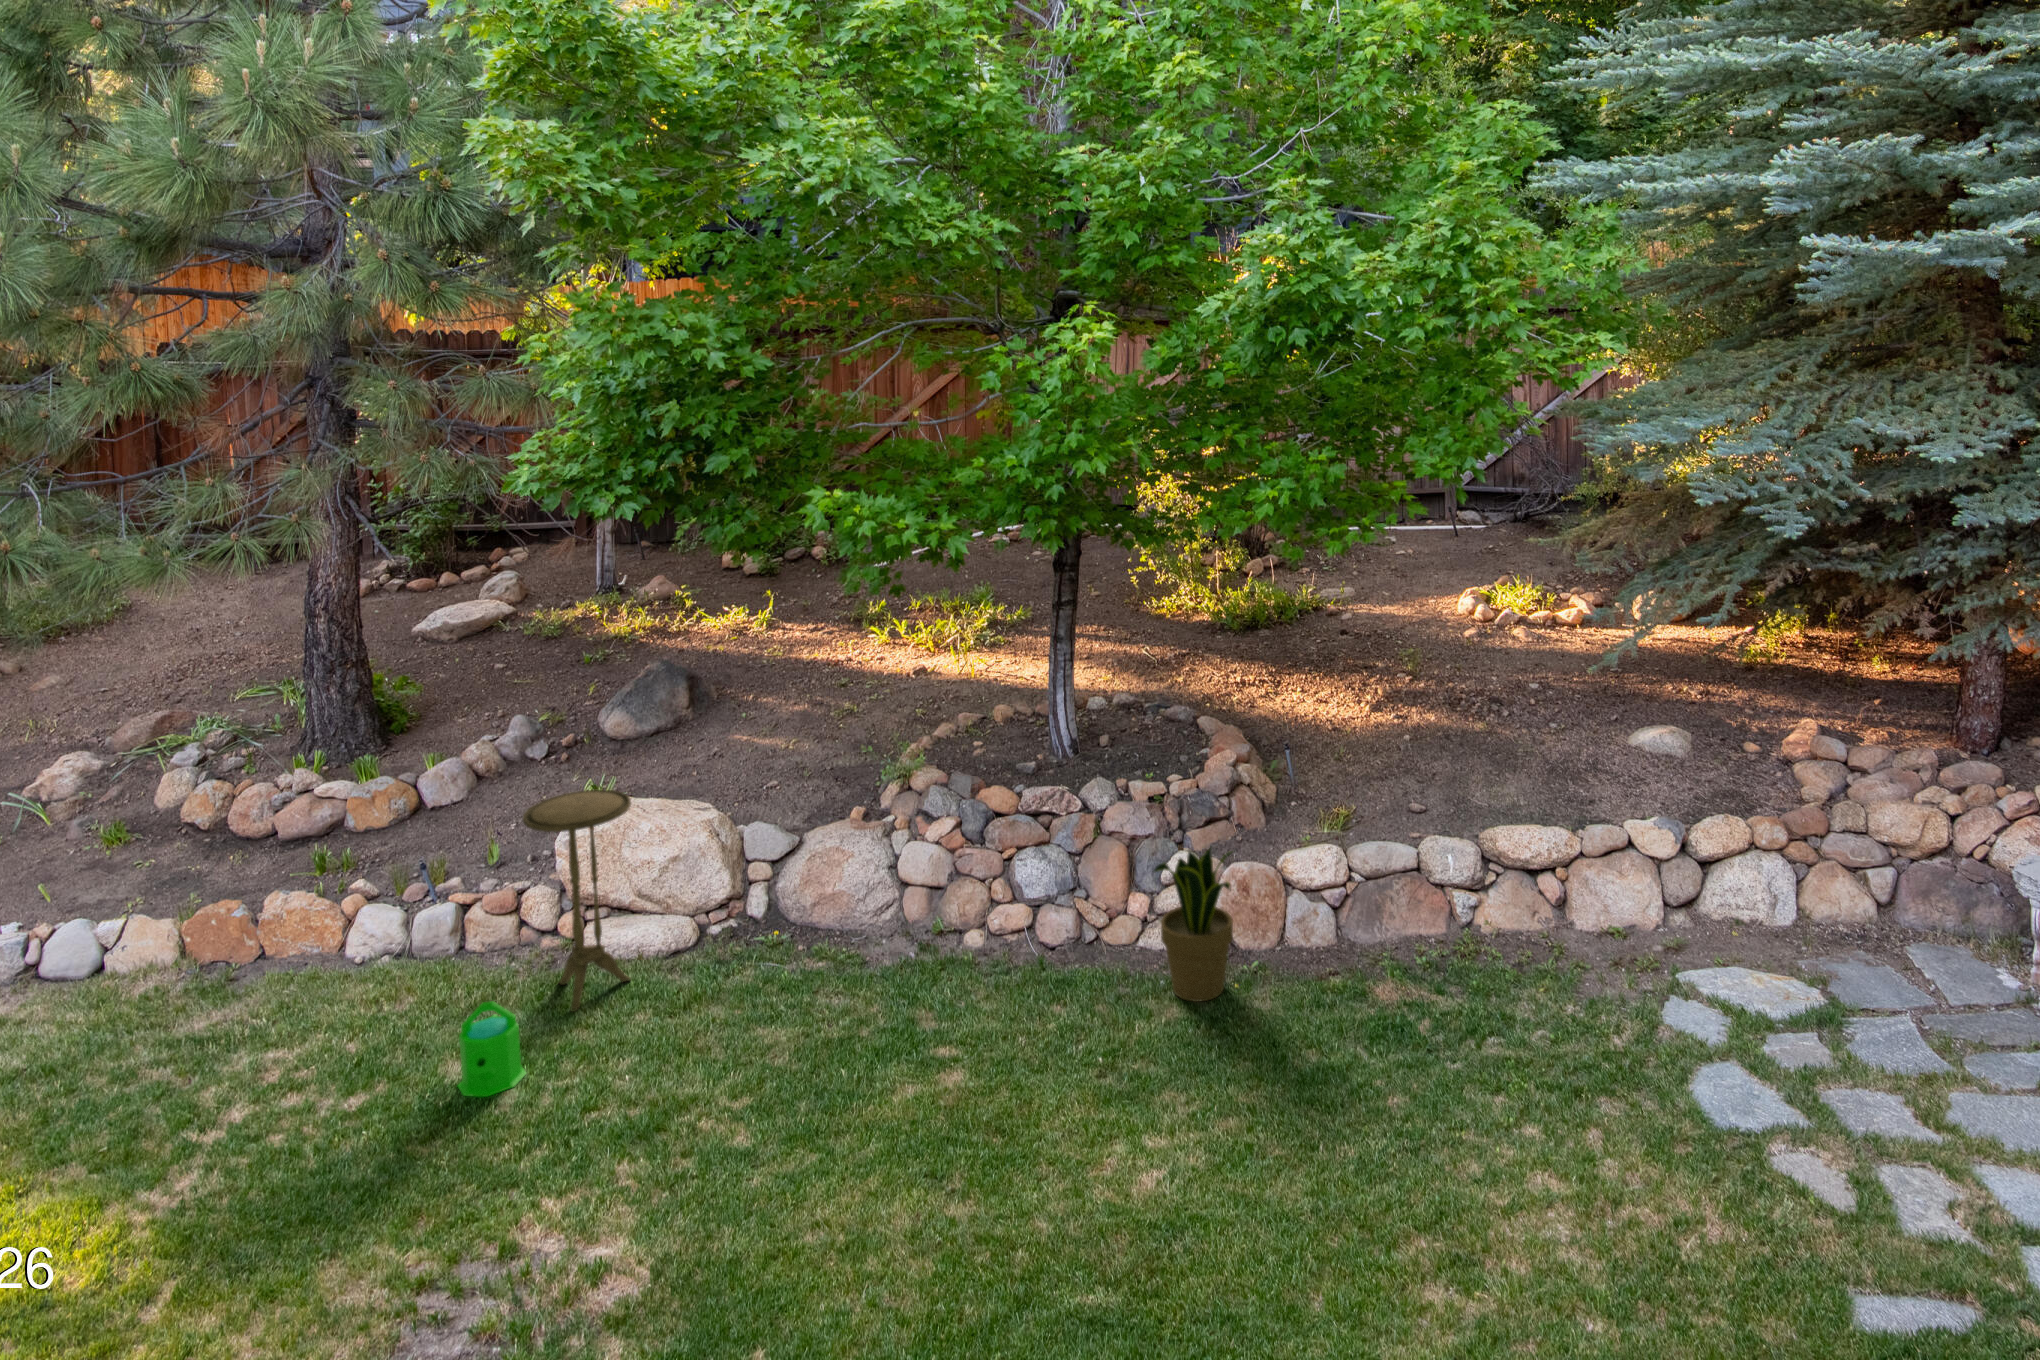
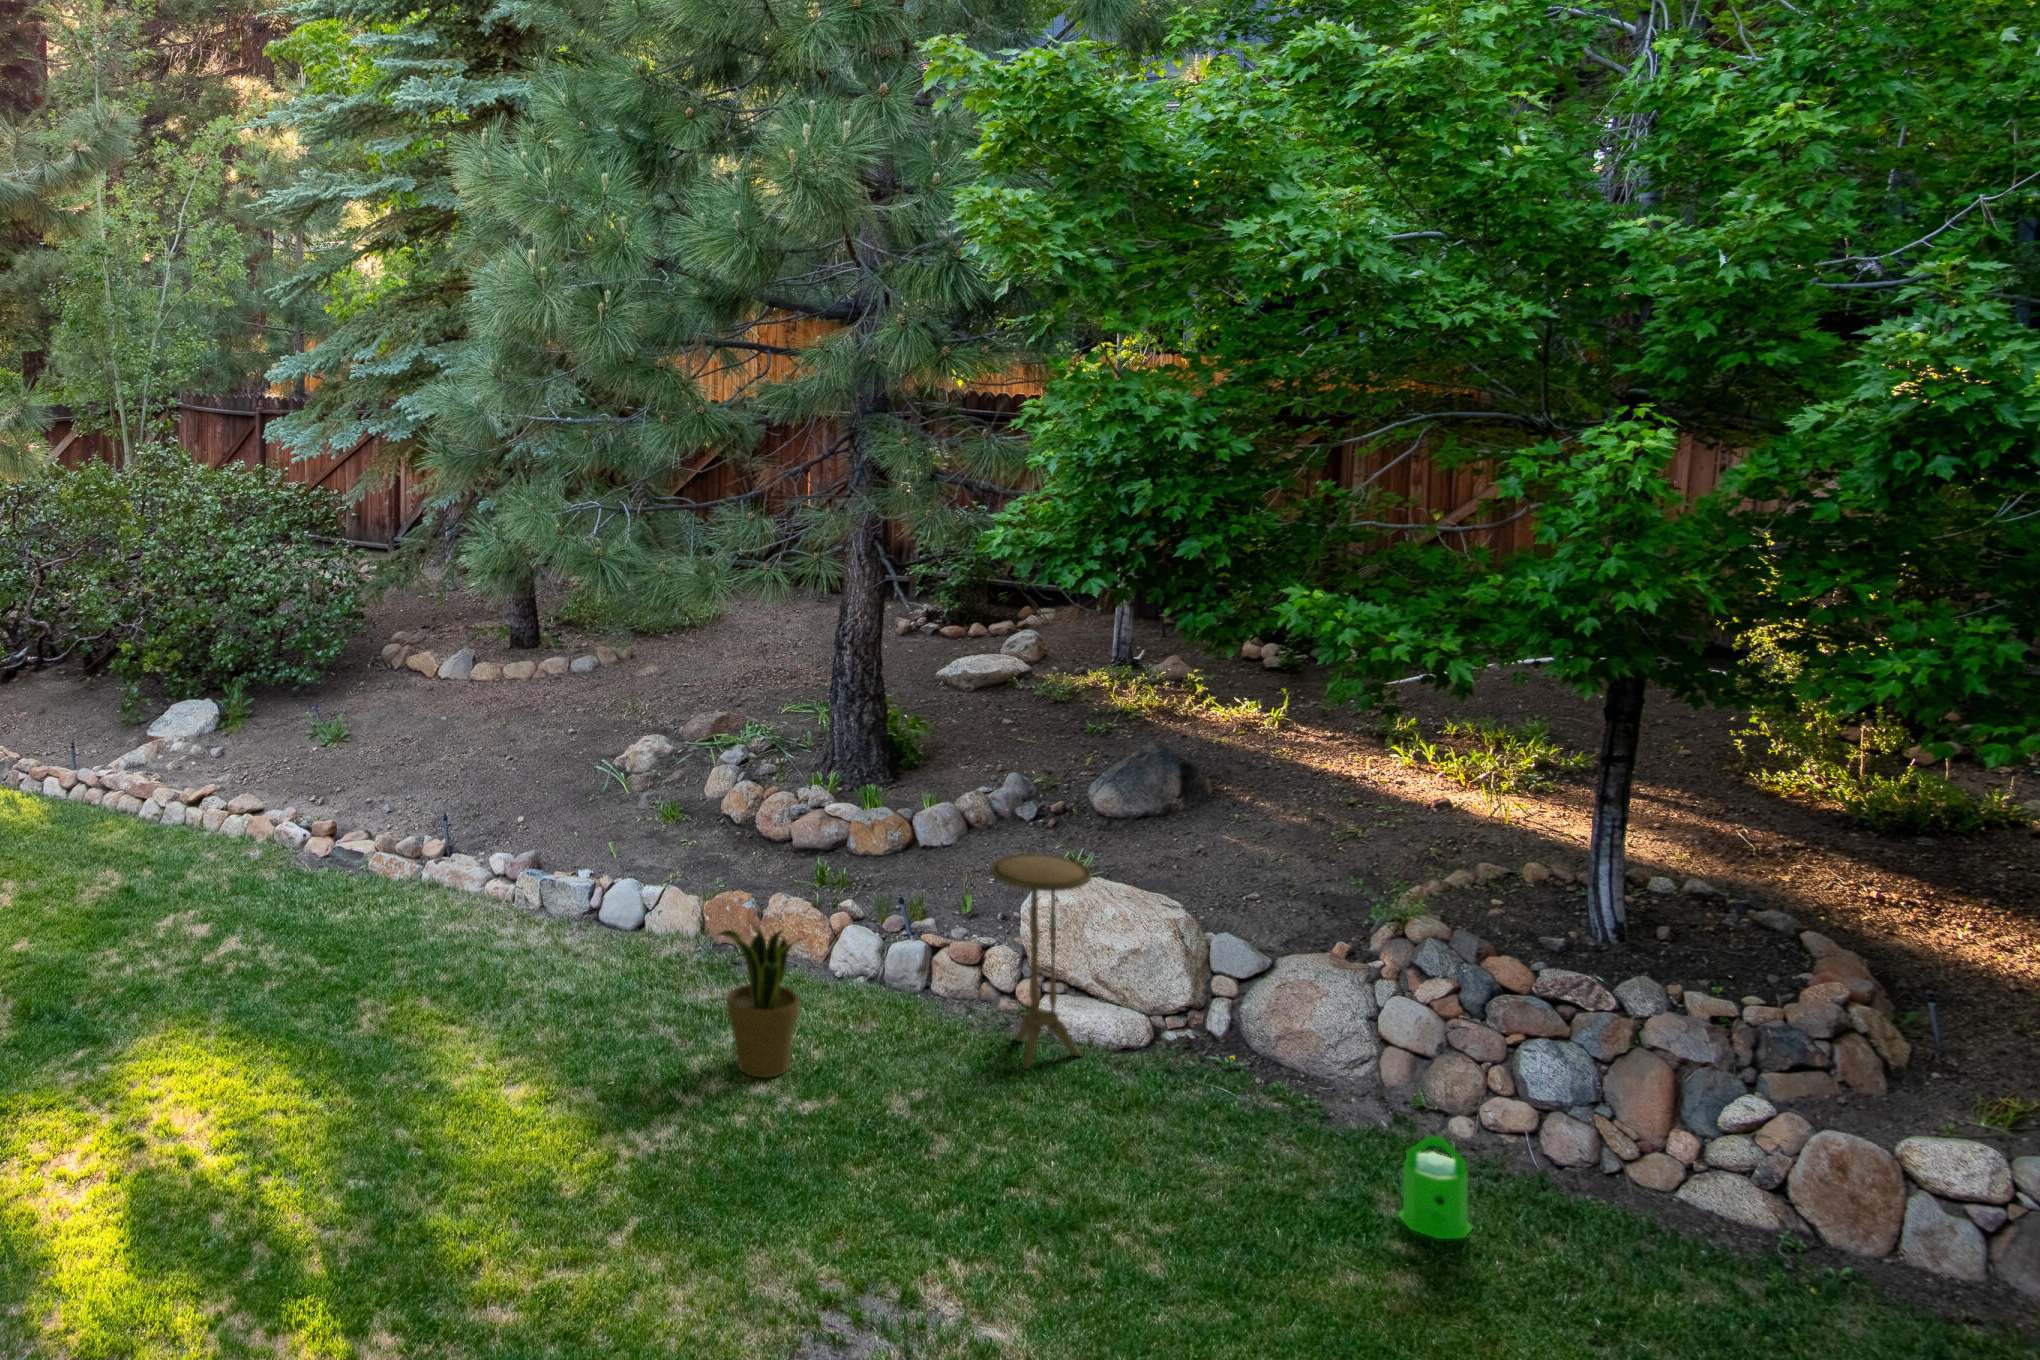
potted plant: present [1154,848,1233,1002] -> present [718,928,802,1078]
watering can: present [458,1001,526,1097] -> present [1398,1136,1473,1239]

